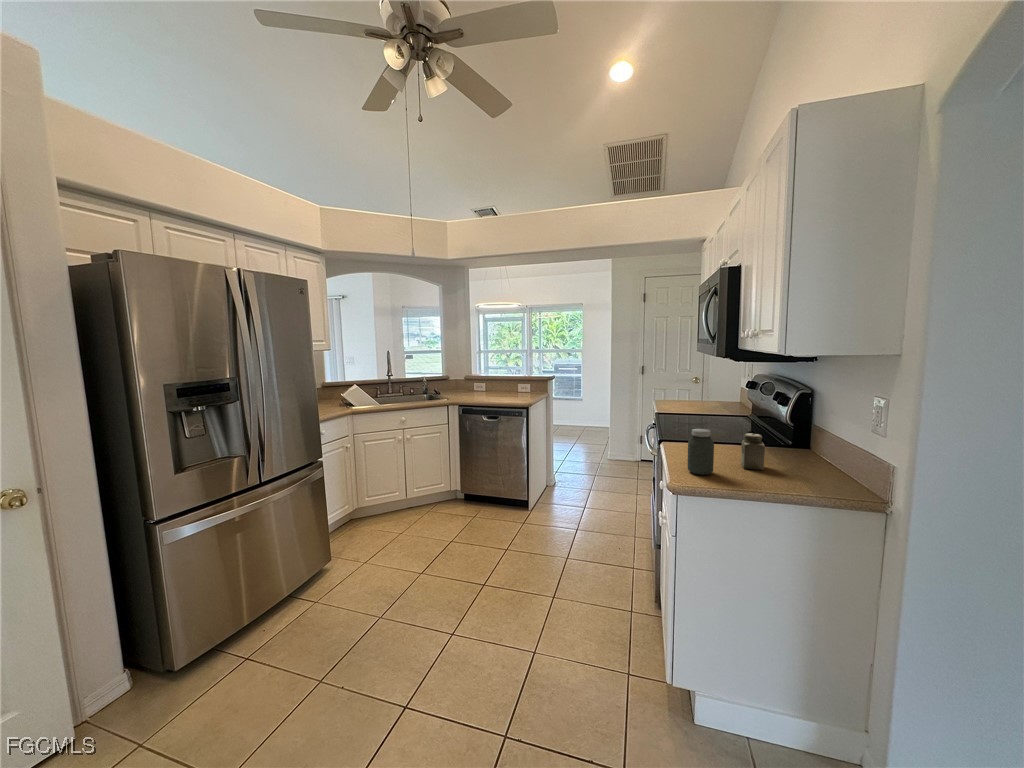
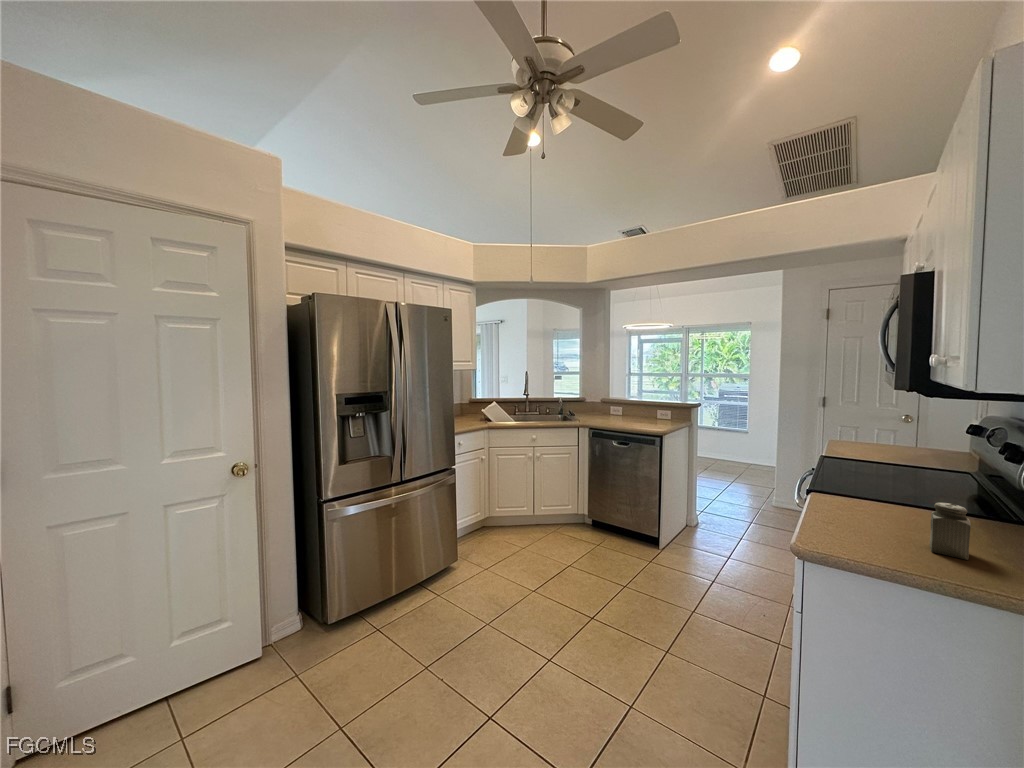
jar: present [687,429,714,475] -> none [832,485,874,550]

